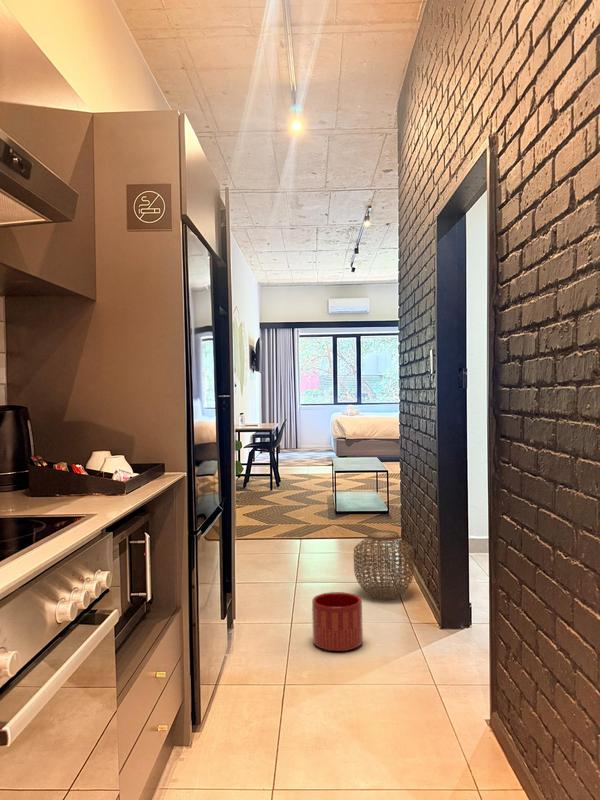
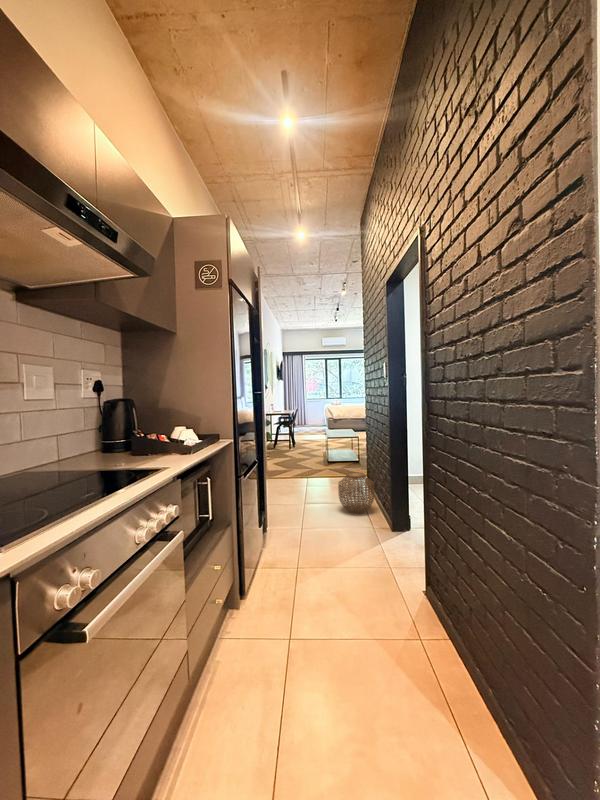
planter: present [312,592,363,651] -> none [314,510,344,546]

